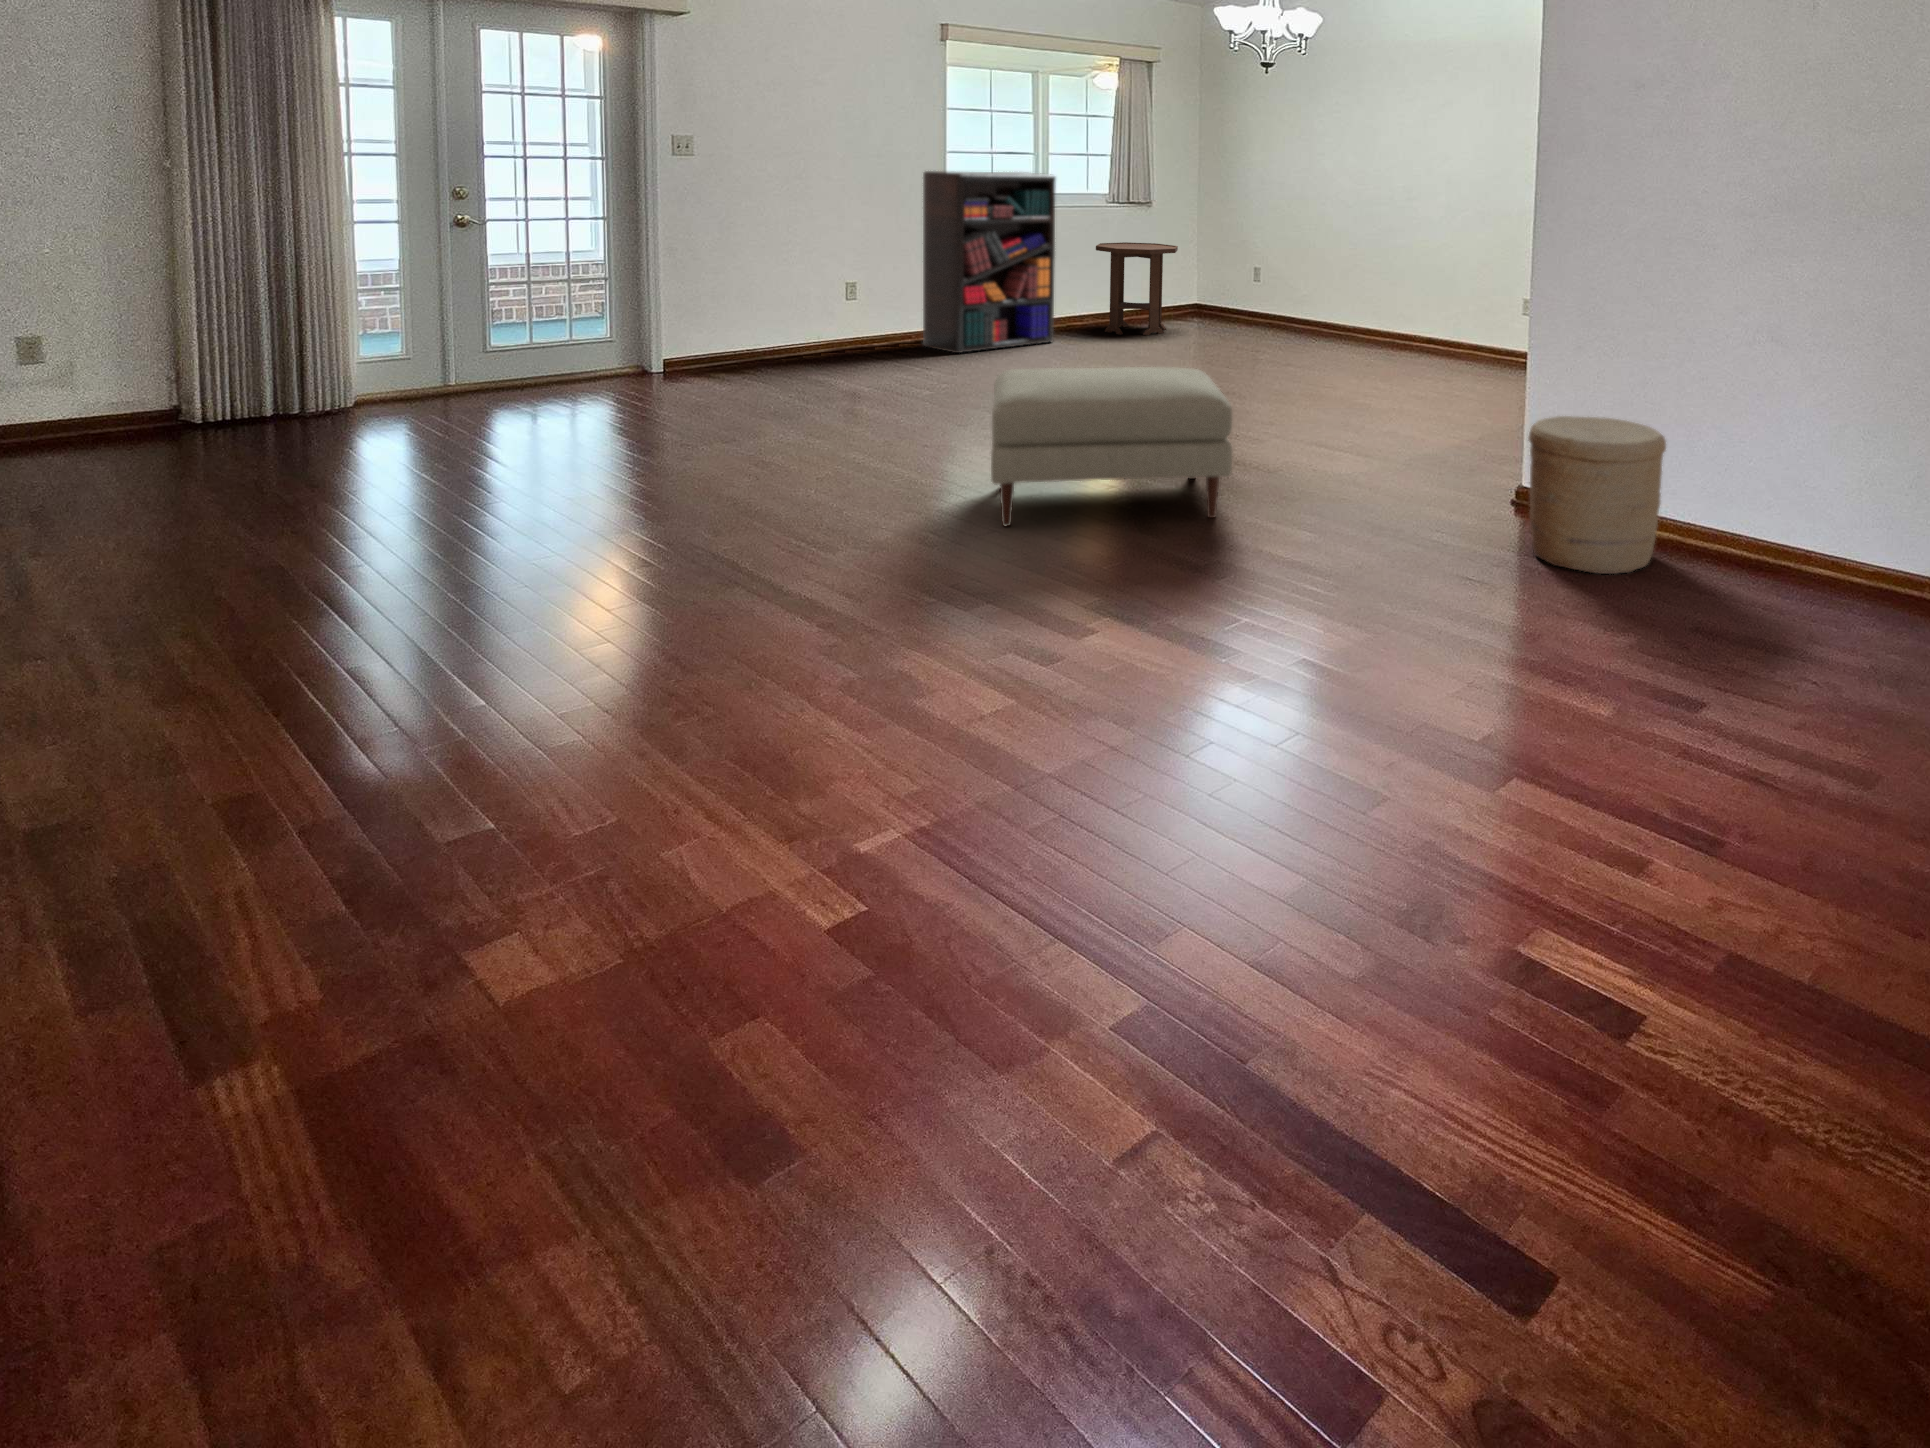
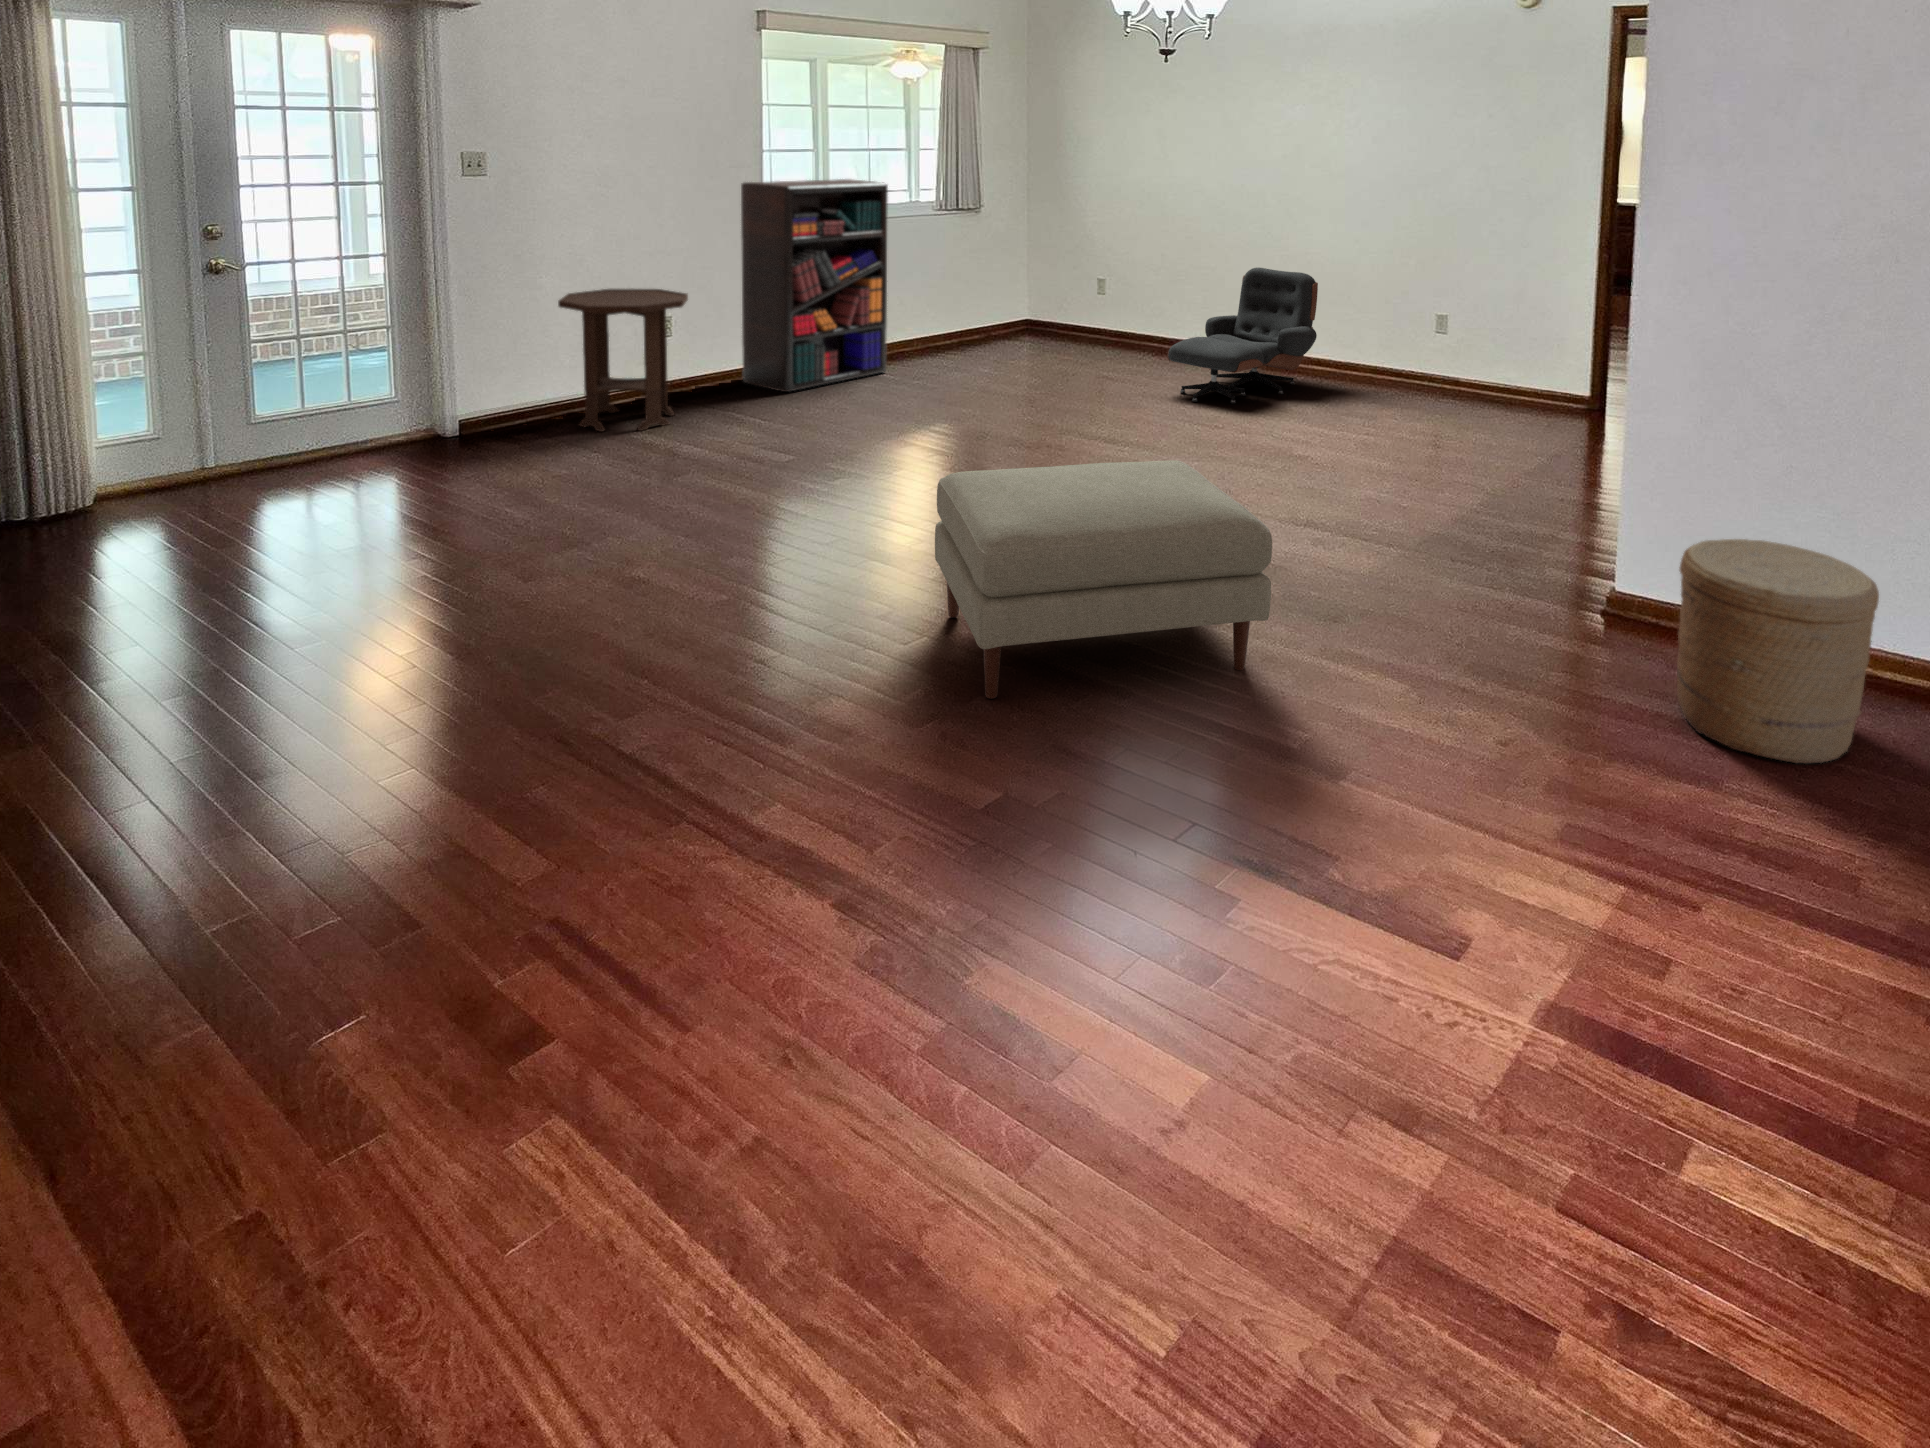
side table: present [1096,242,1178,335] -> present [558,289,688,431]
lounge chair: none [1293,254,1433,368] -> present [1168,268,1318,404]

